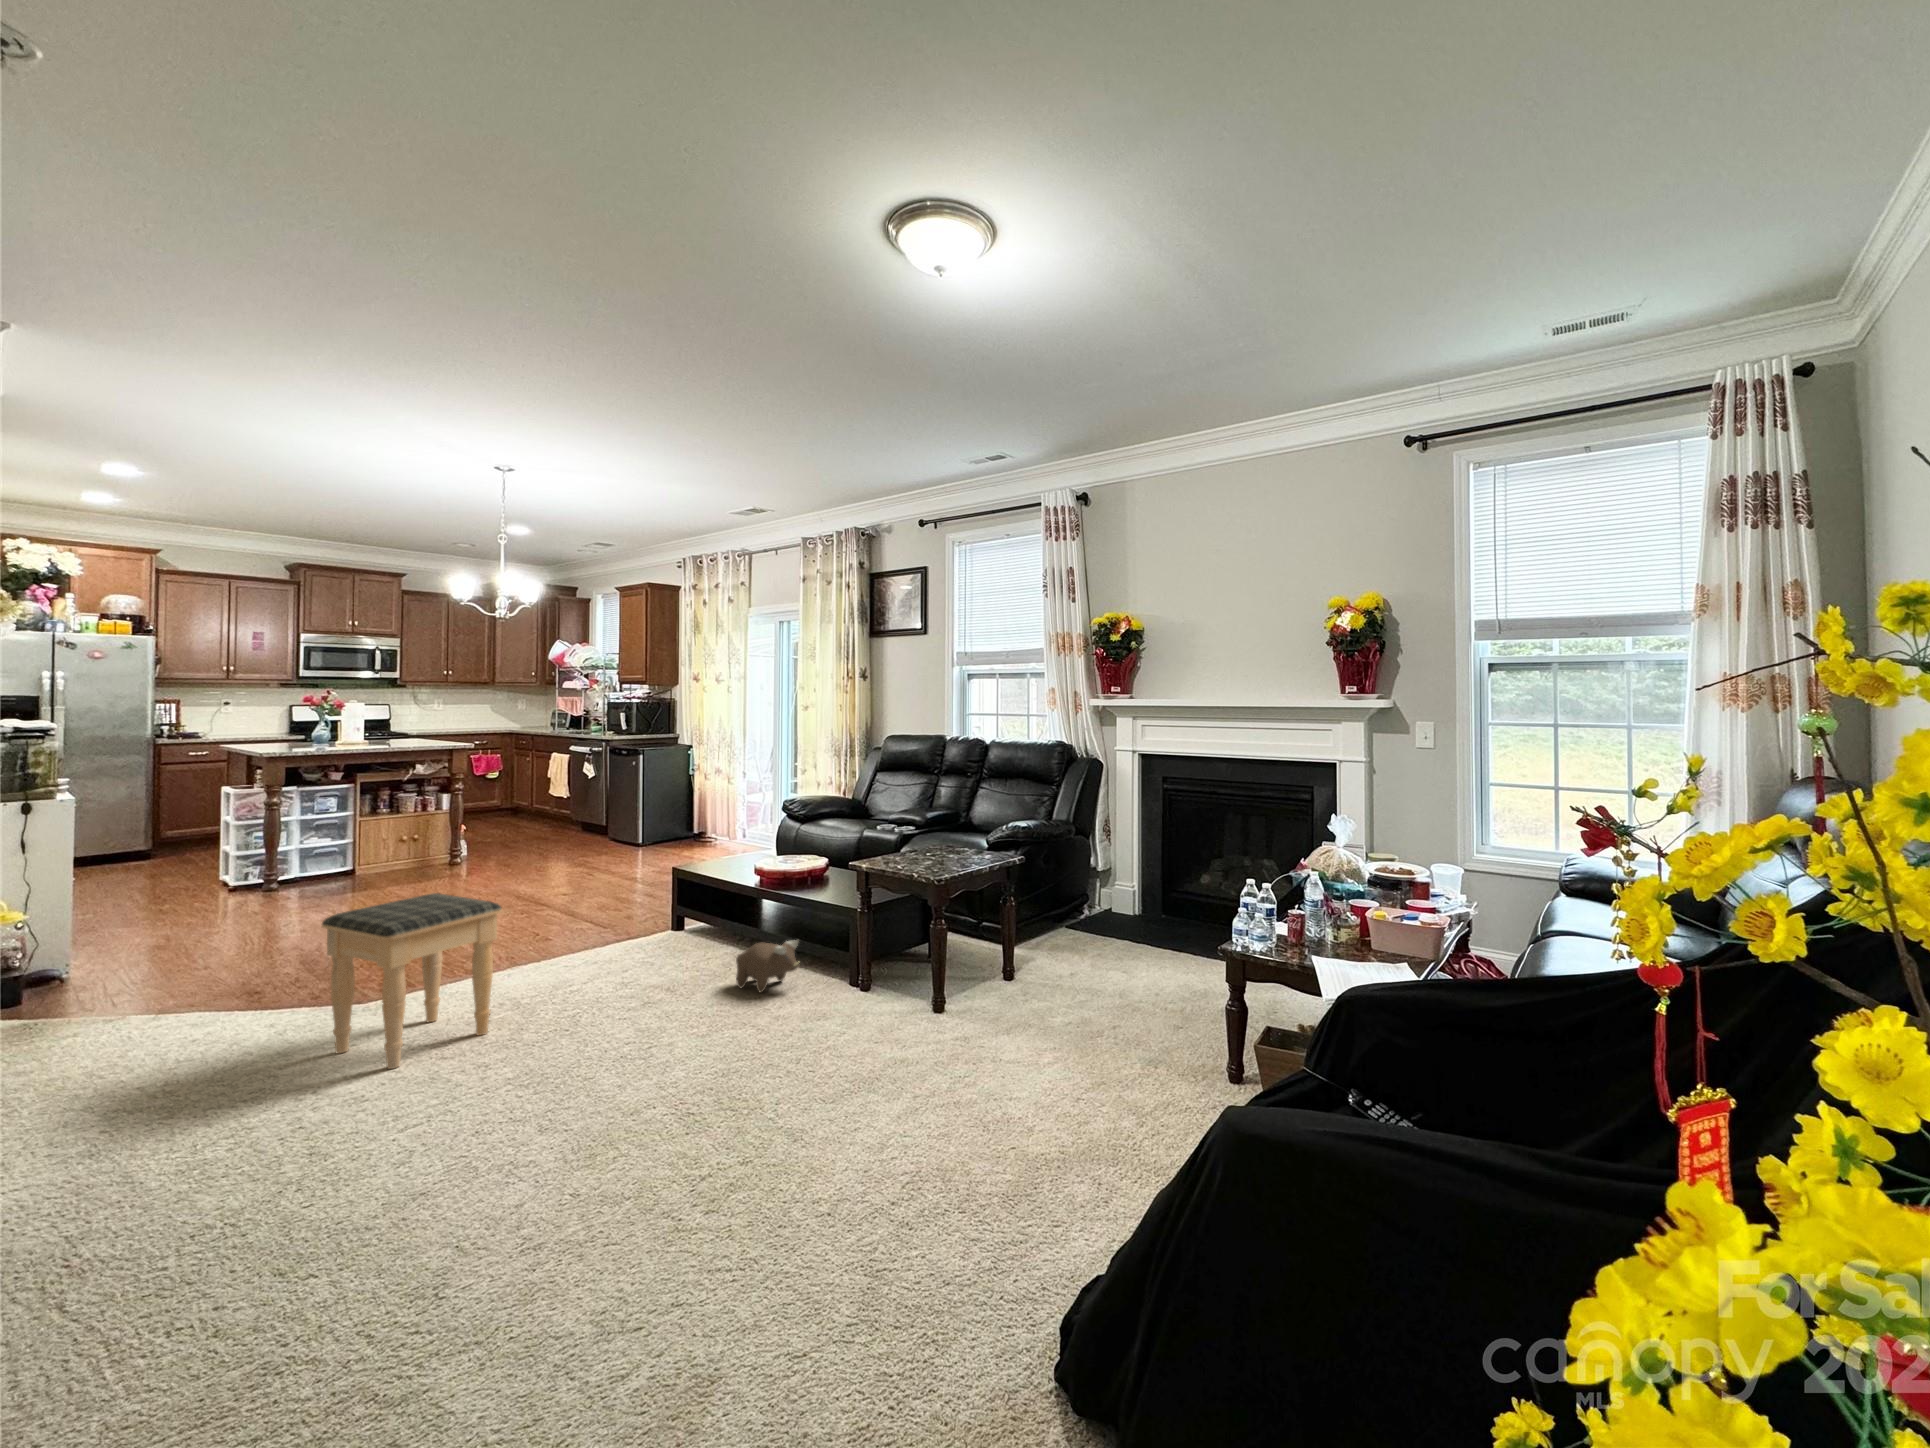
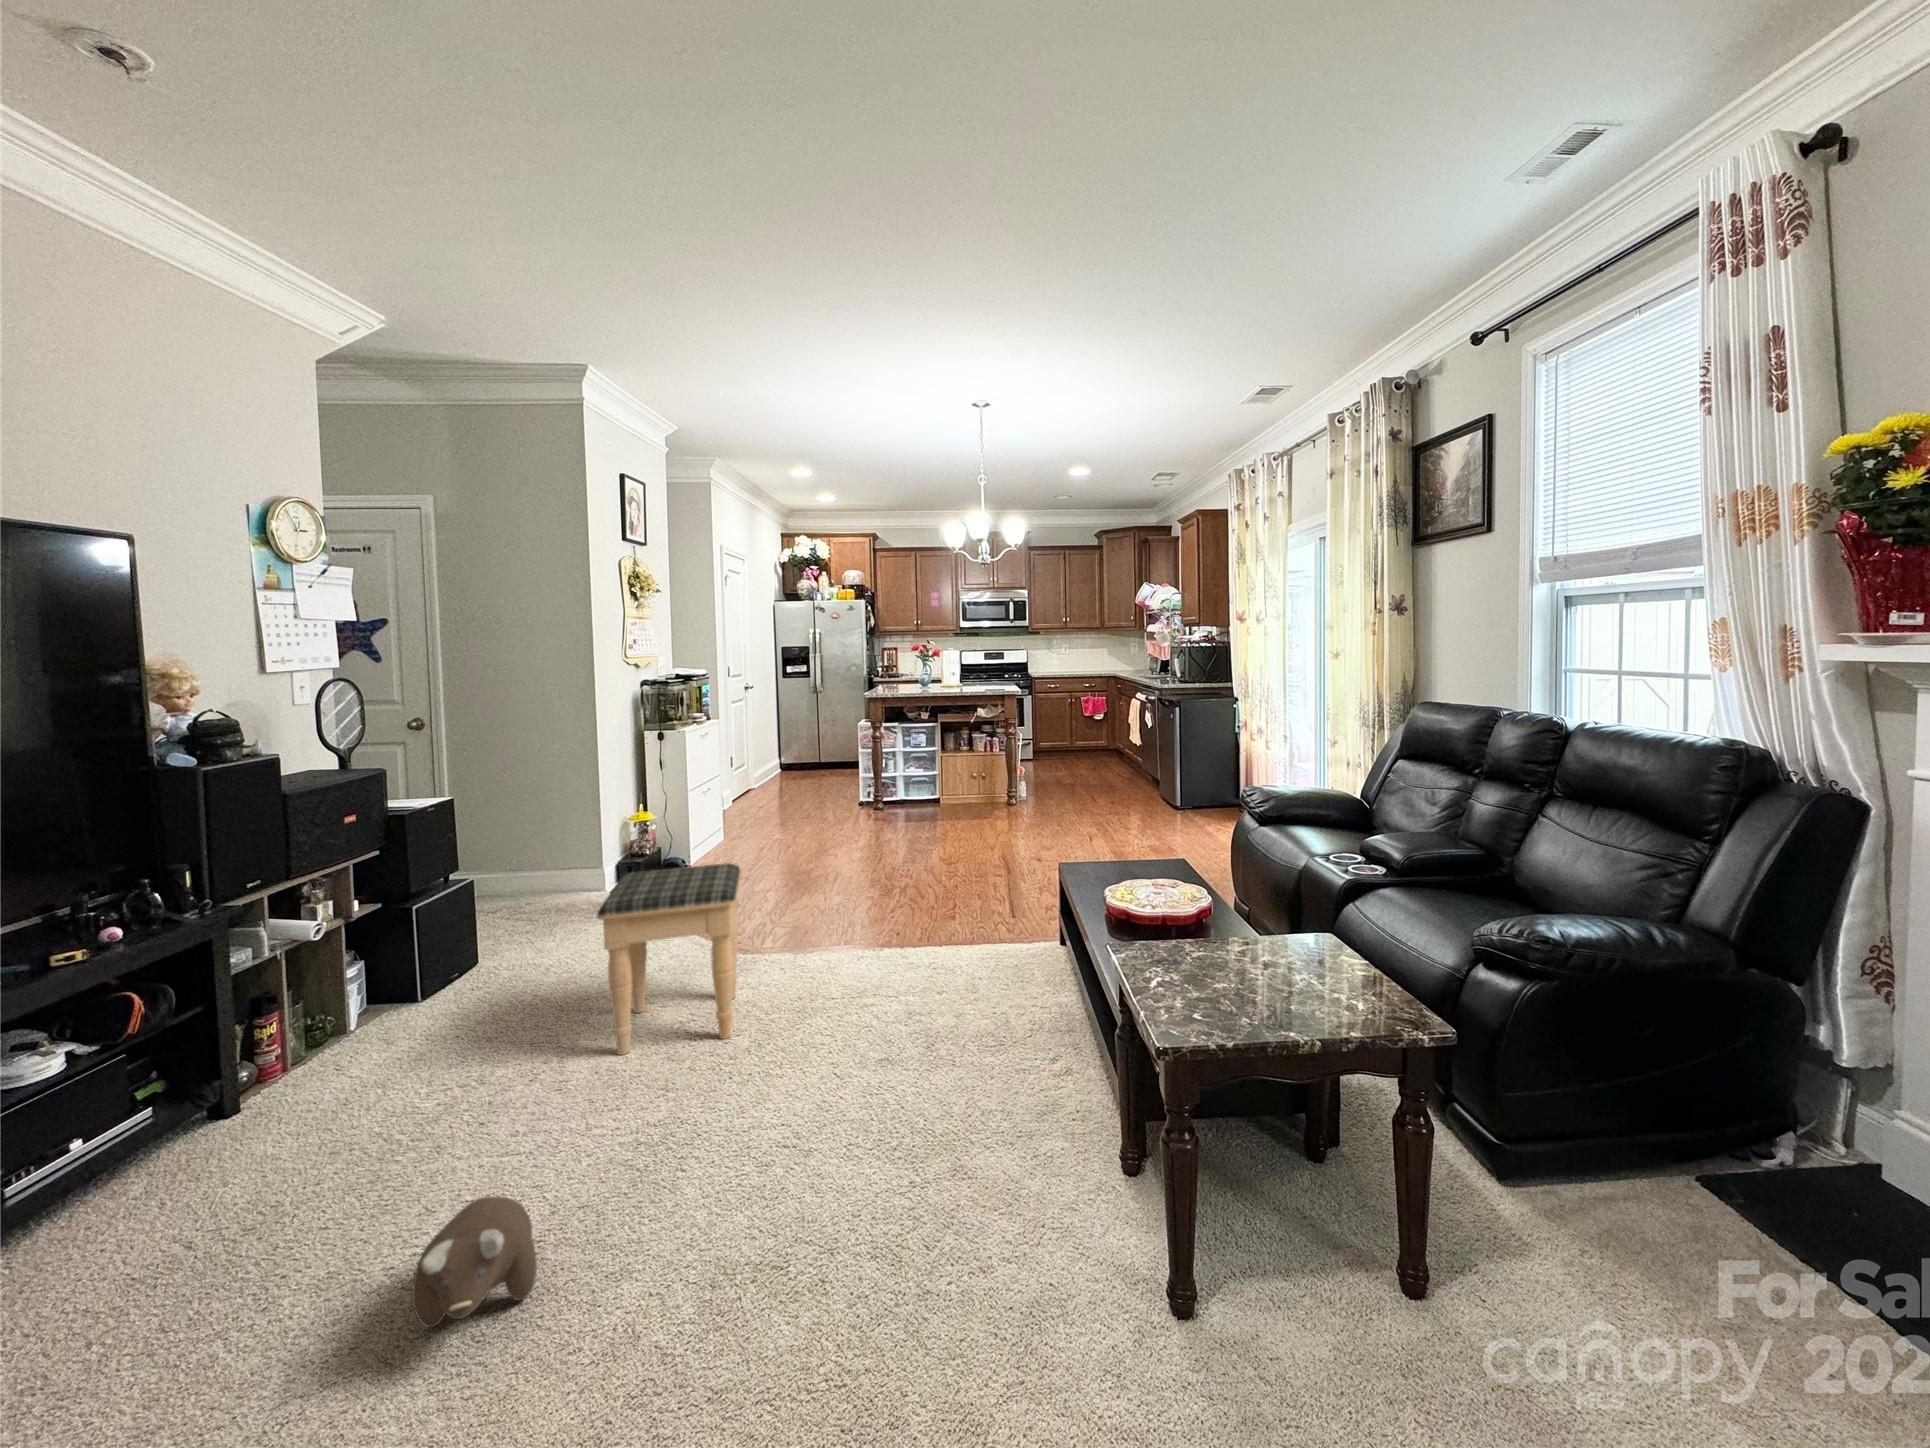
plush toy: present [736,940,799,992] -> present [412,1196,537,1327]

